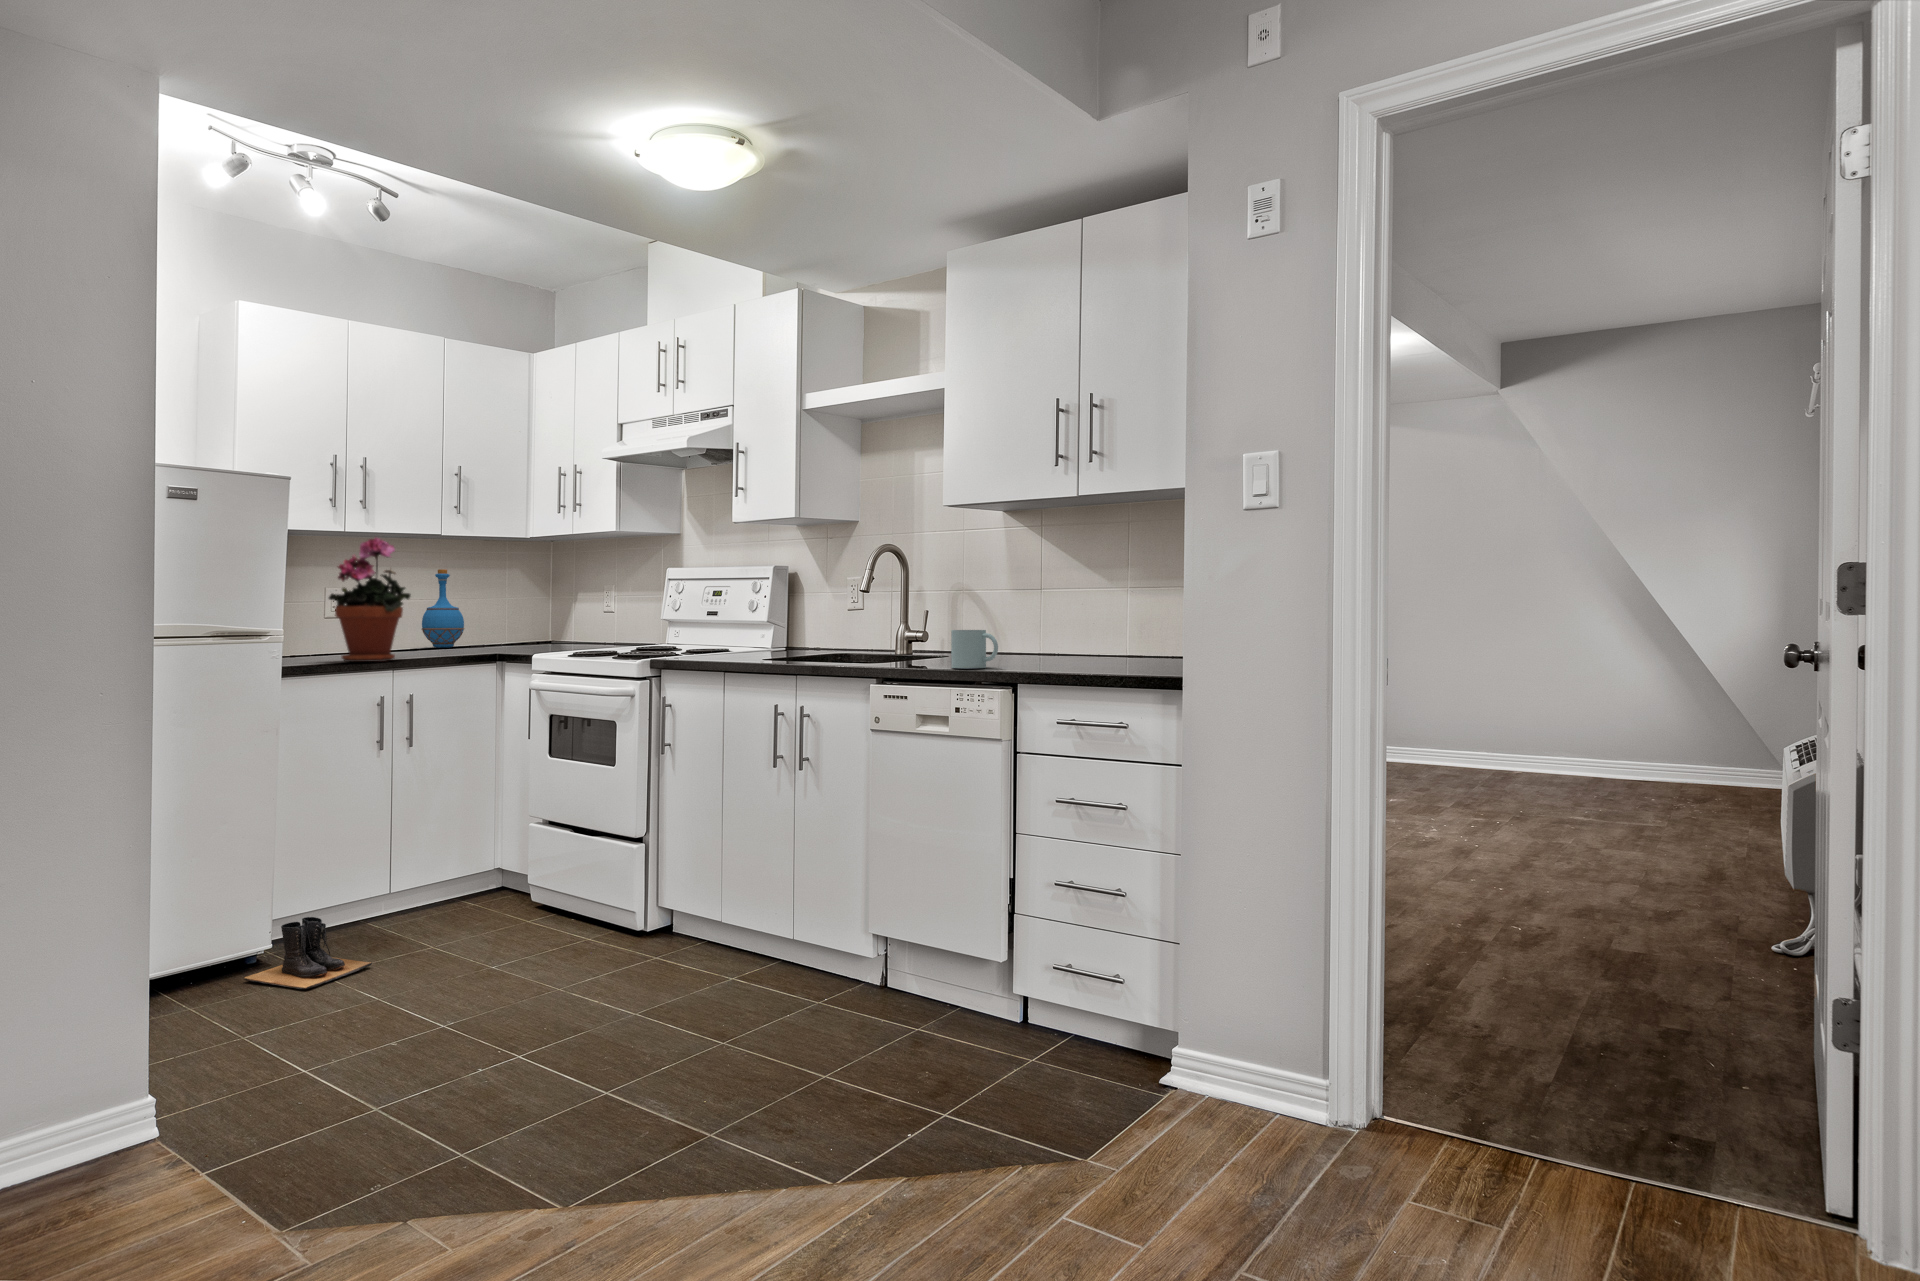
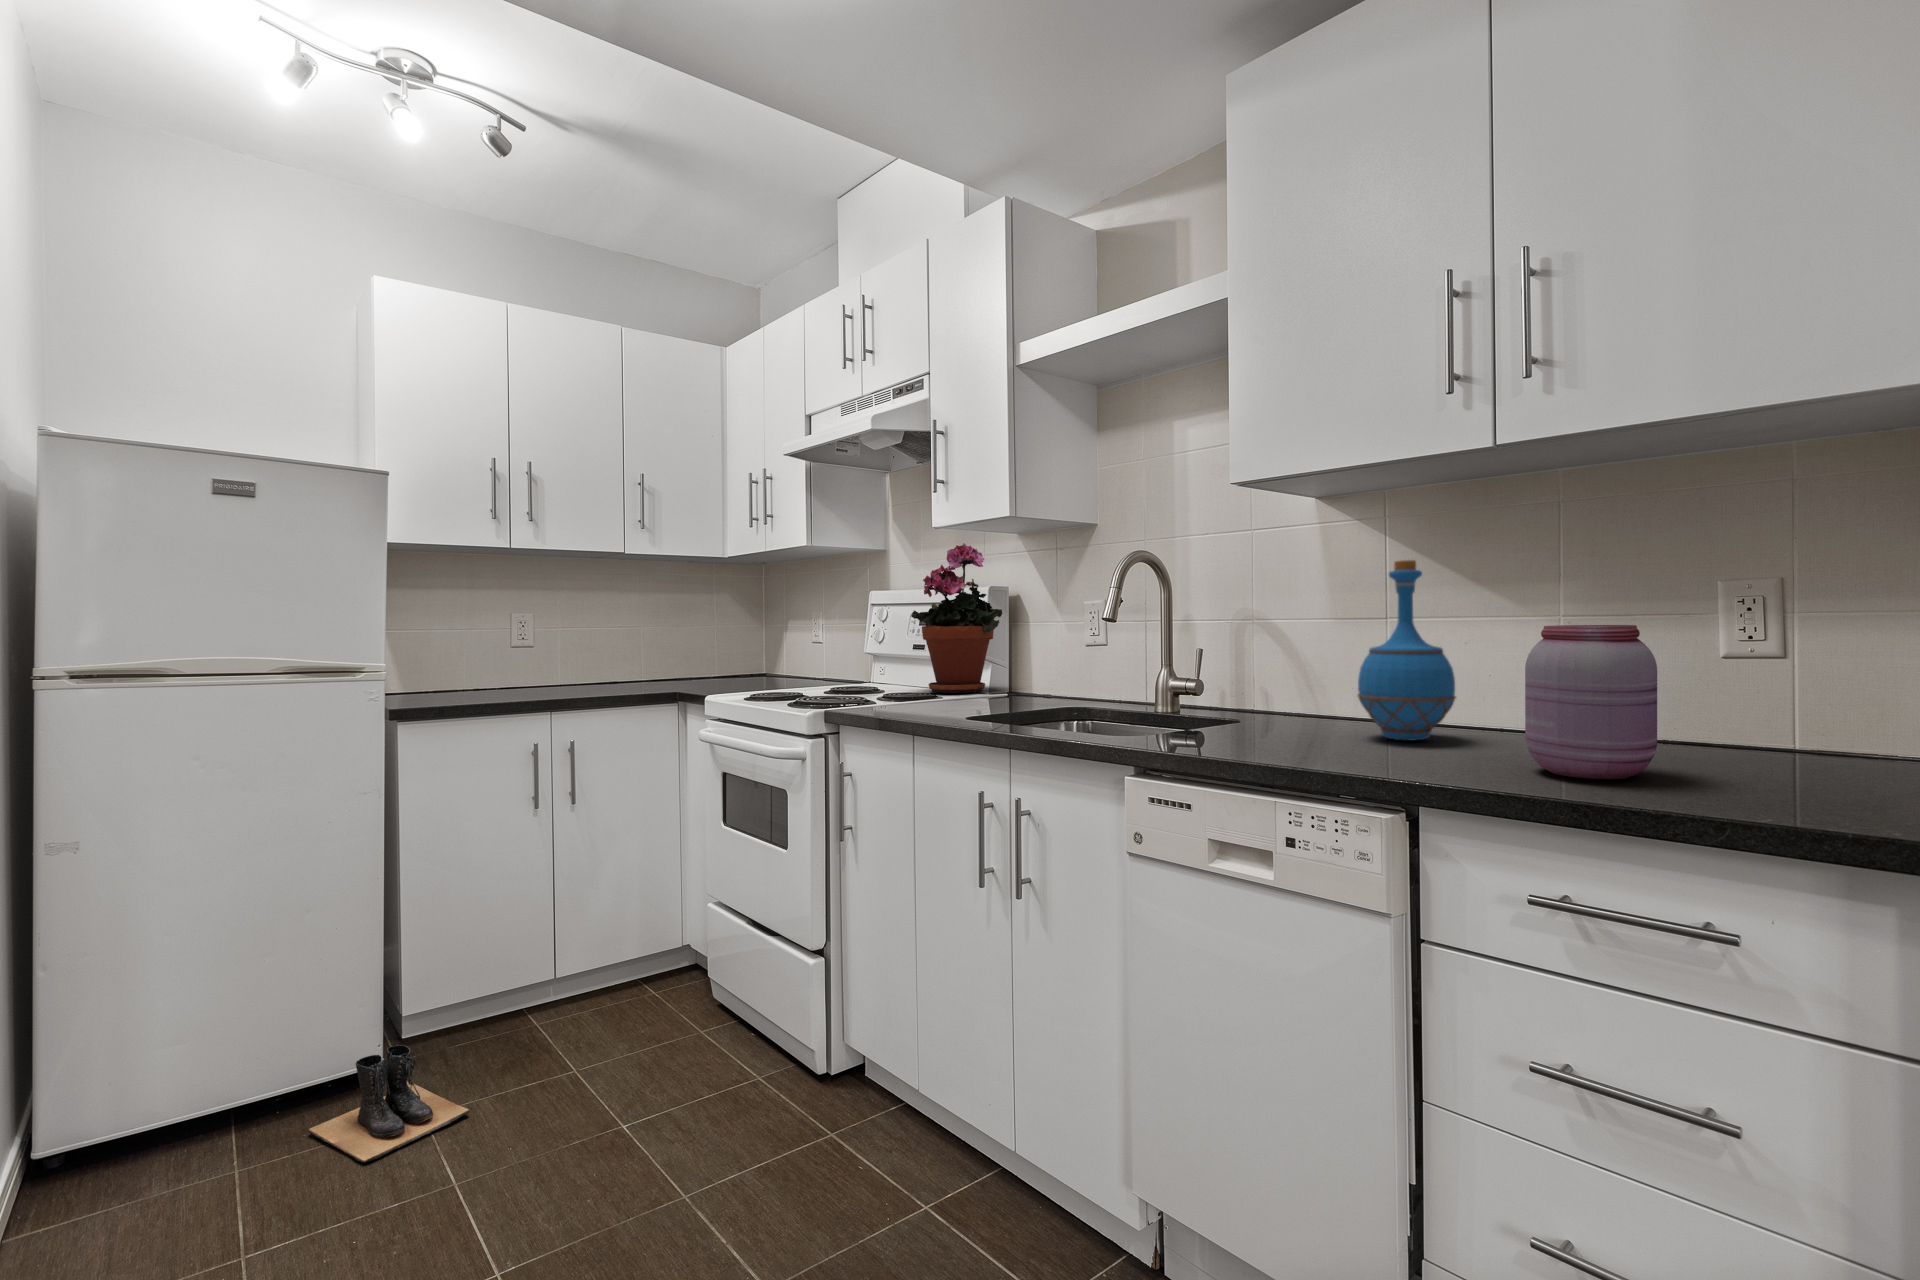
potted plant: present [329,538,411,662] -> present [911,543,1002,693]
bottle: present [422,569,464,648] -> present [1358,560,1456,740]
jar: none [1081,590,1140,670] -> present [1525,625,1657,779]
mug: present [951,630,998,668] -> none [1265,689,1353,758]

